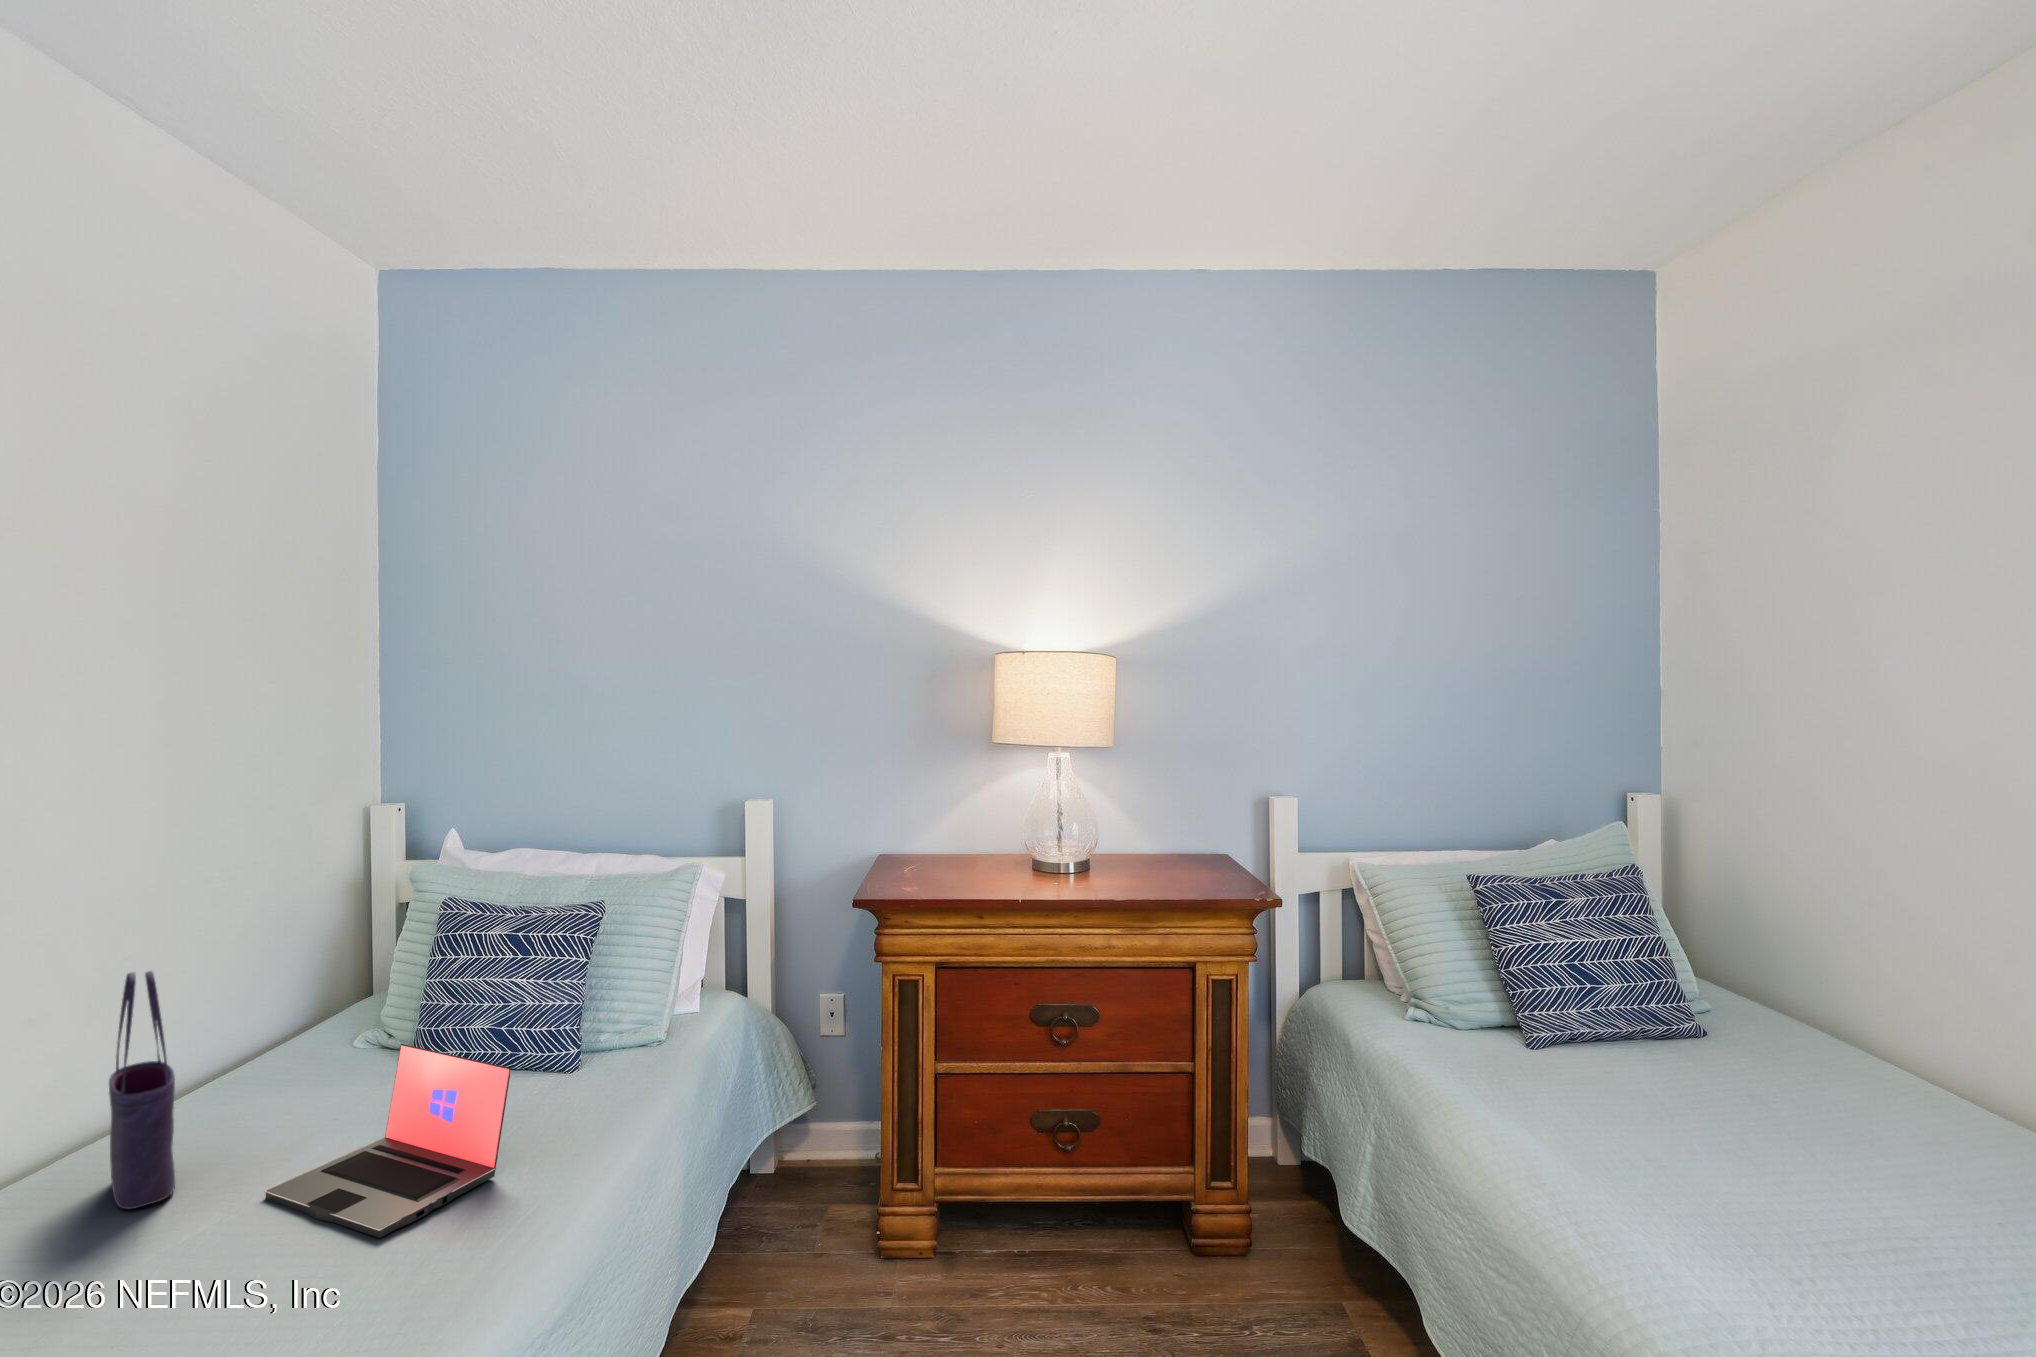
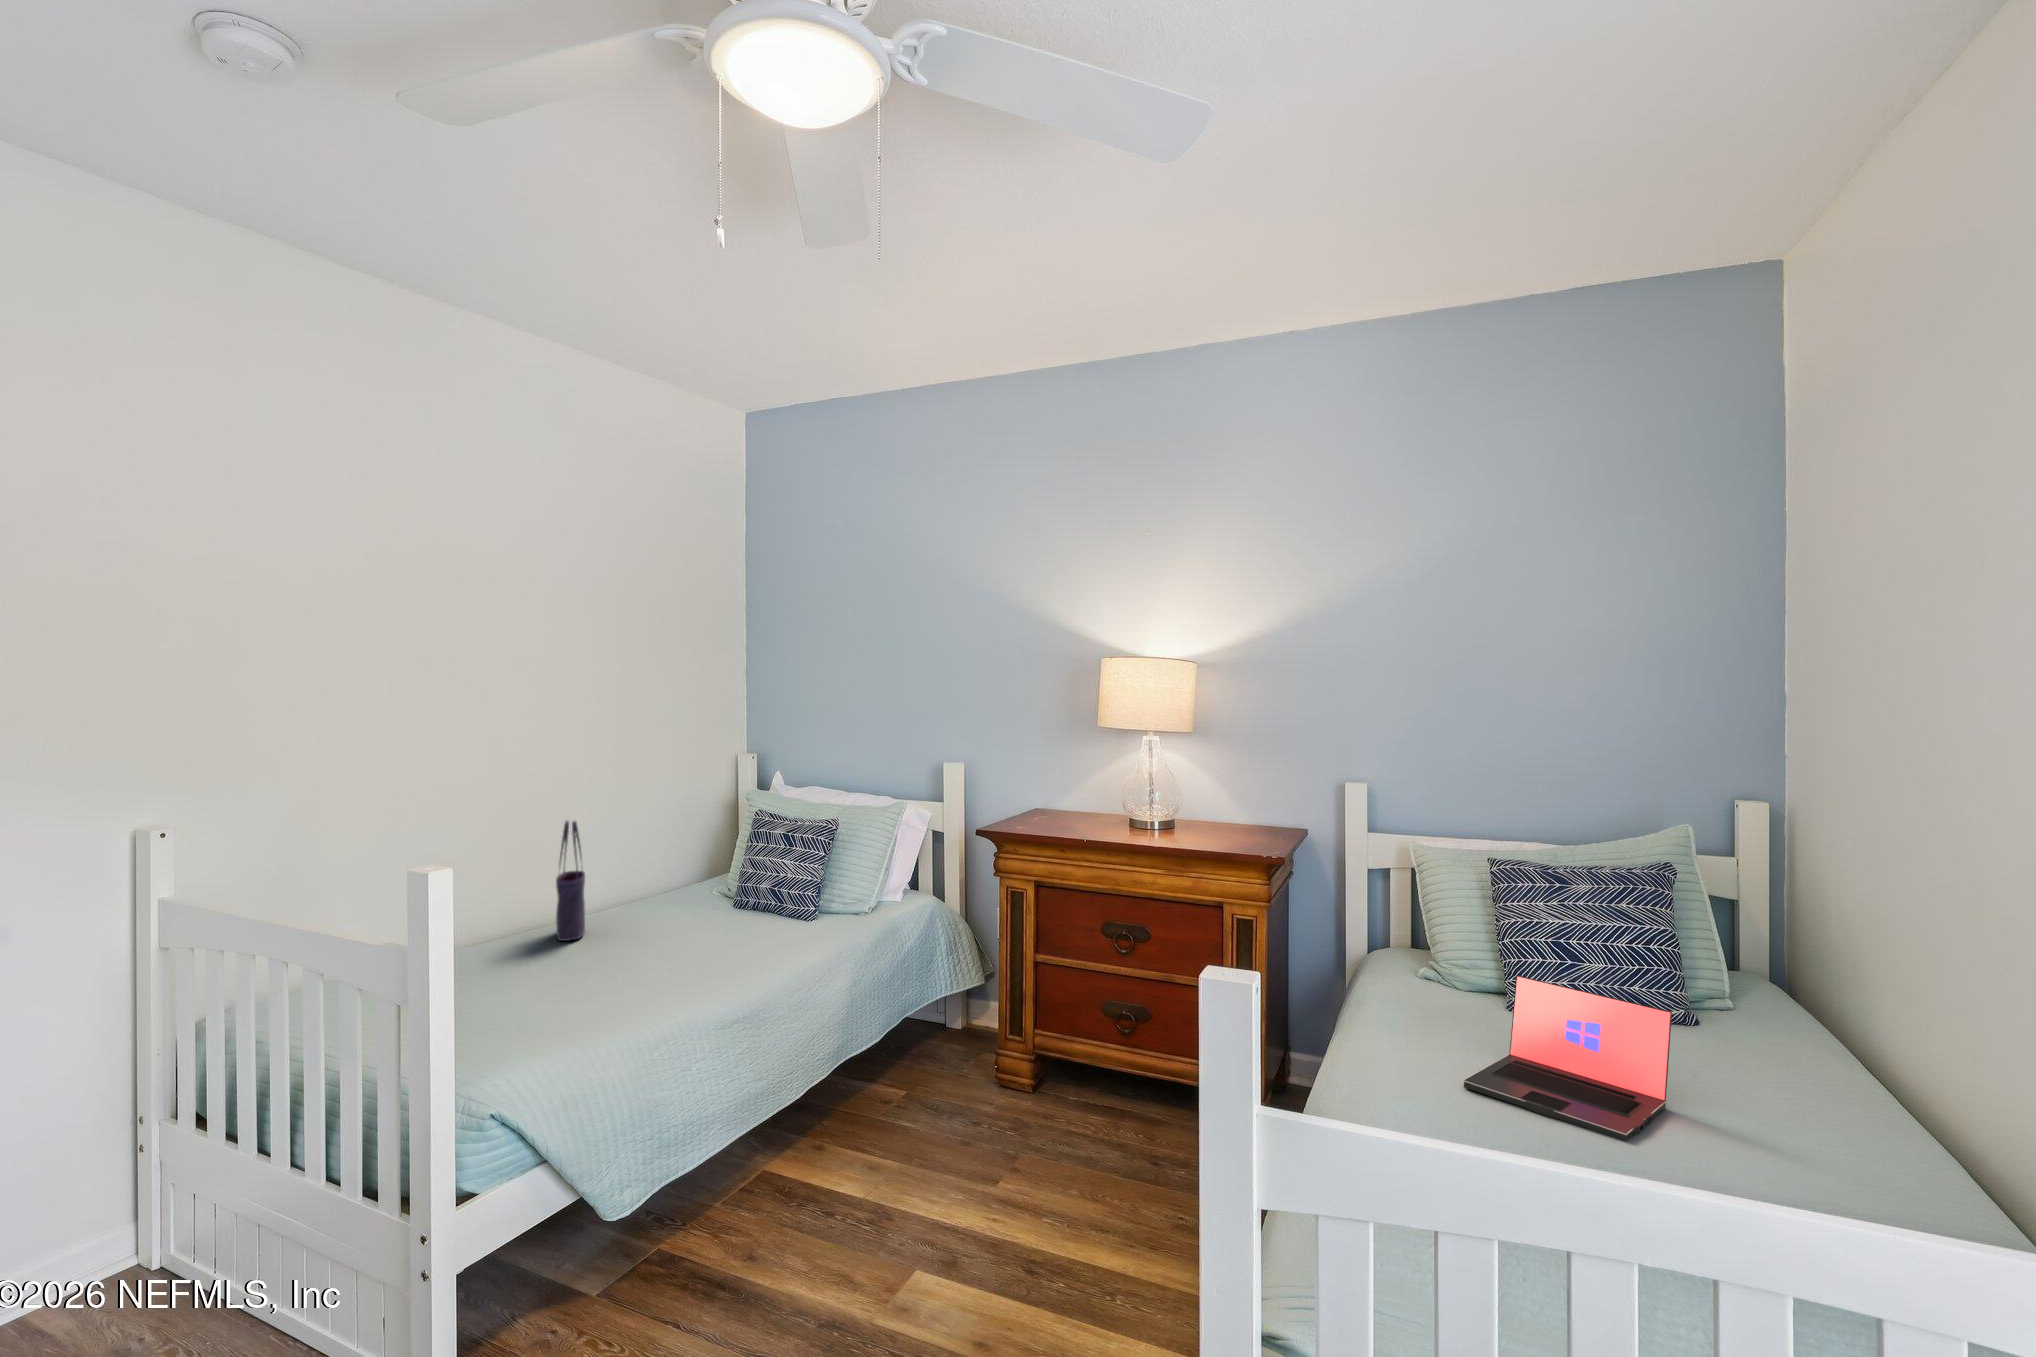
laptop: present [264,1044,510,1238] -> present [1463,975,1672,1141]

